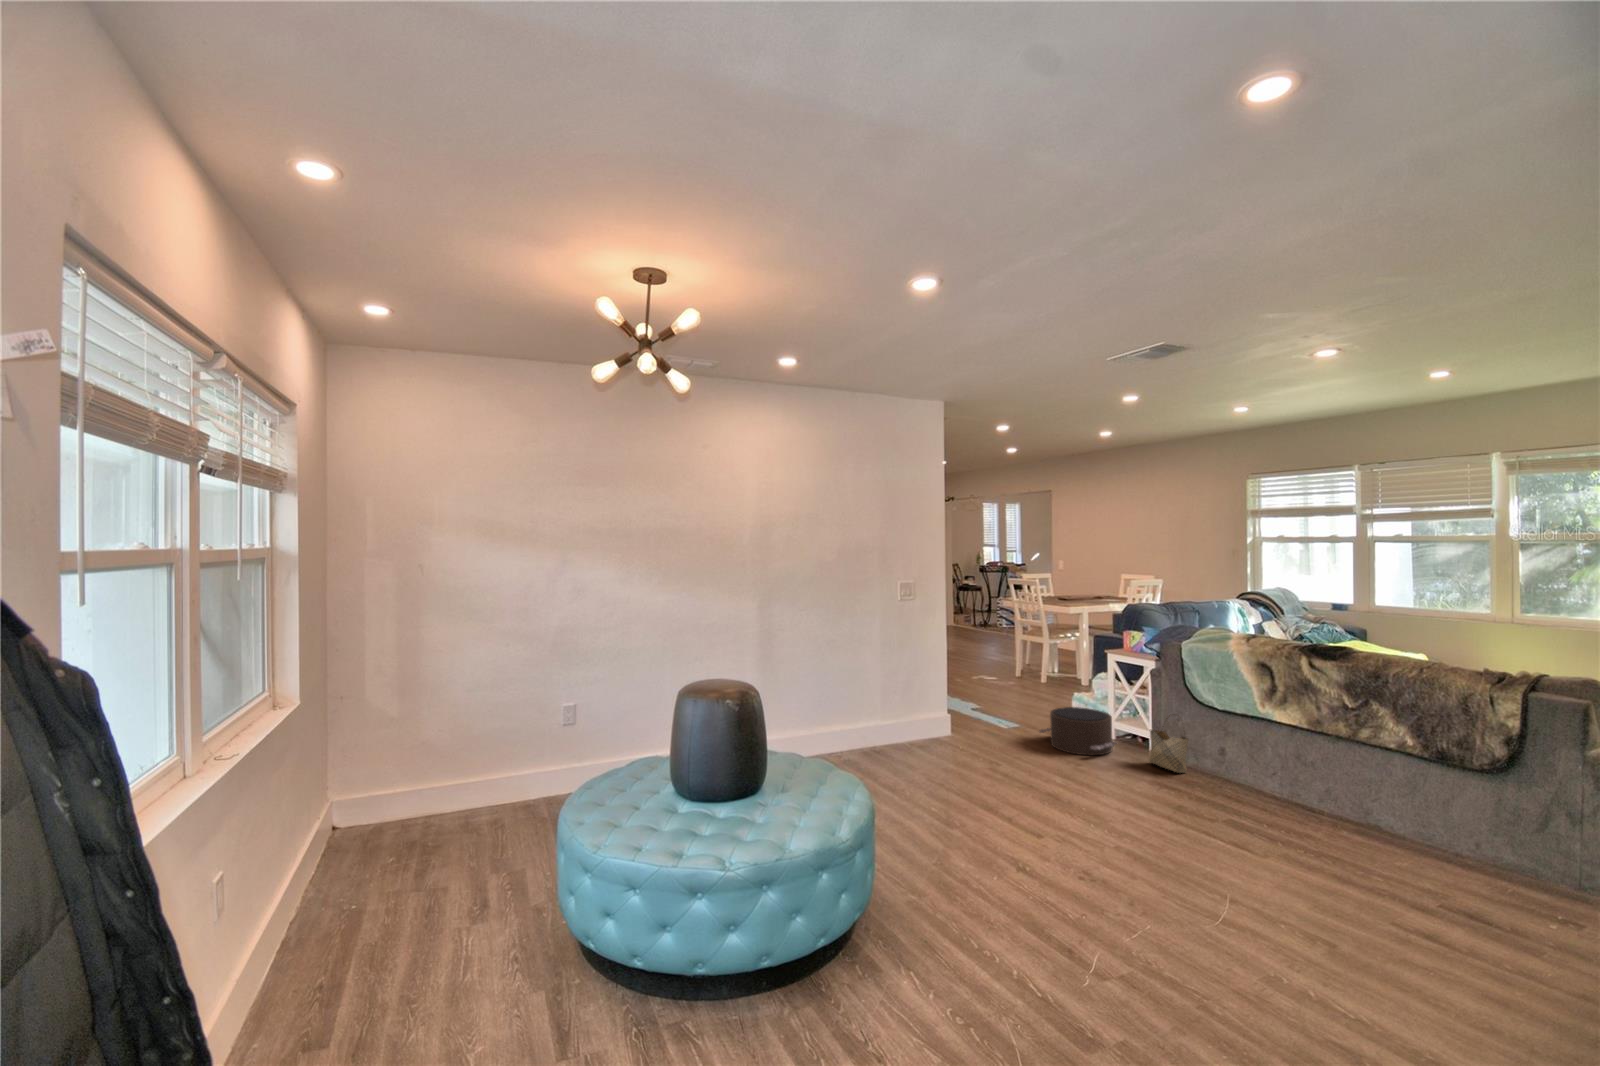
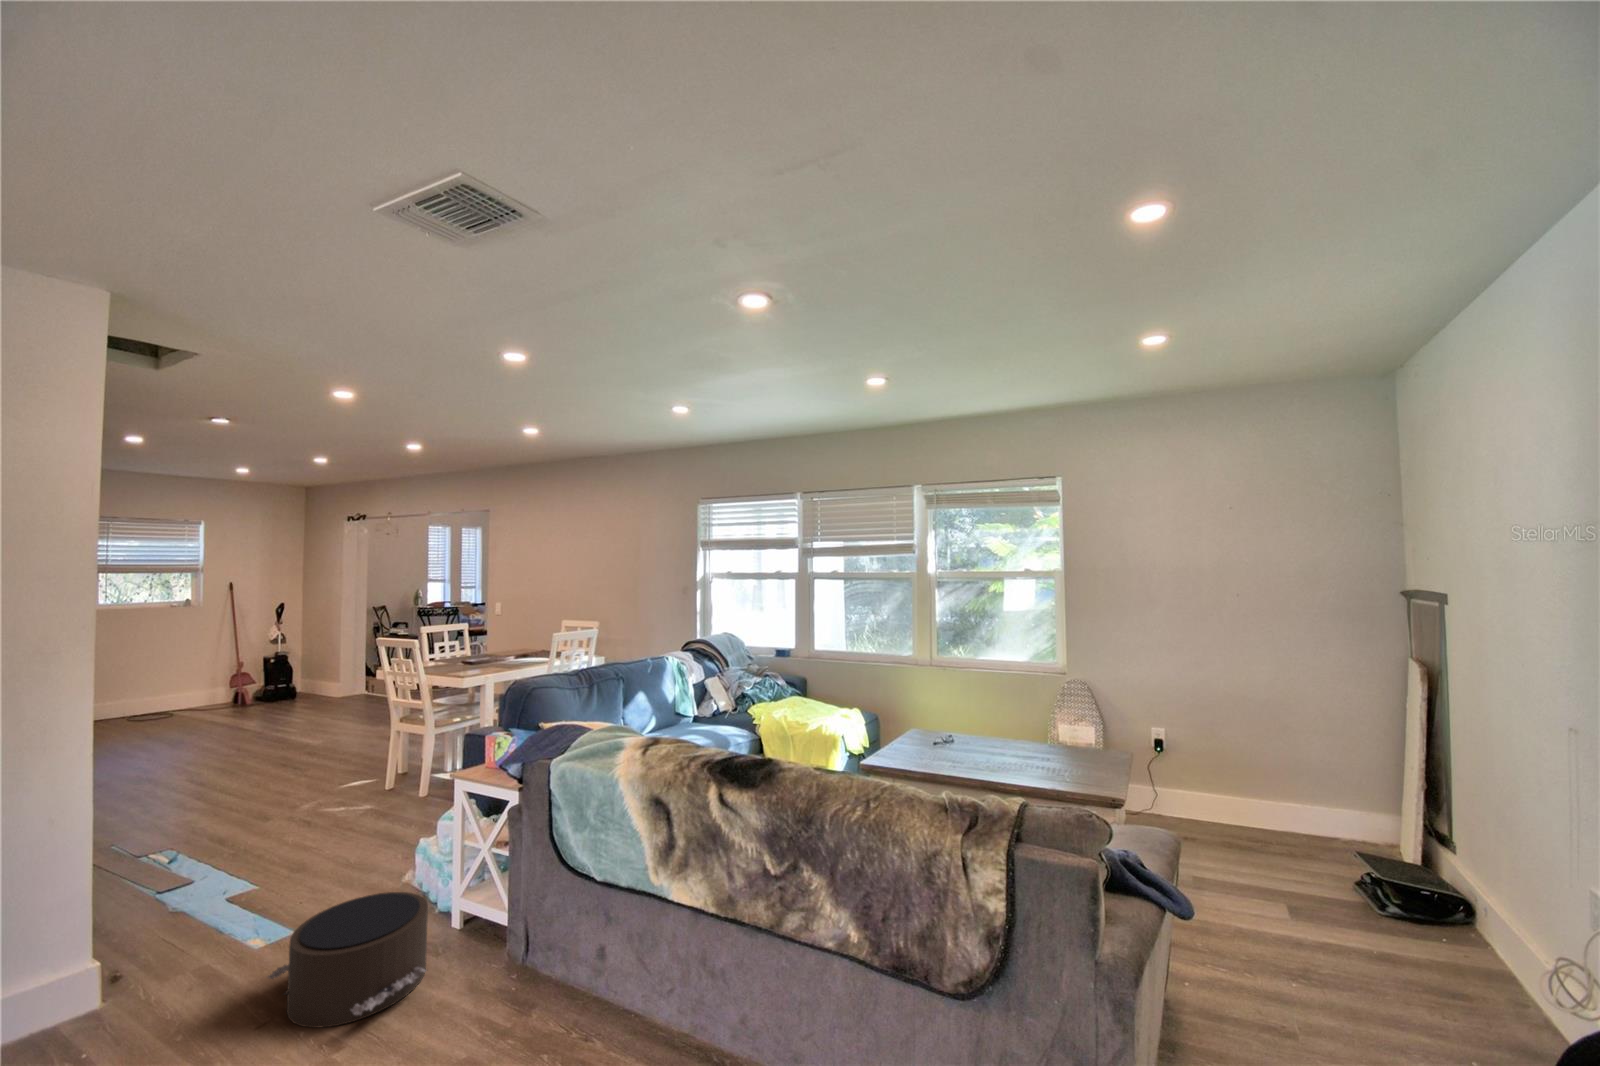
woven basket: present [1149,715,1188,773] -> none [472,898,541,1028]

